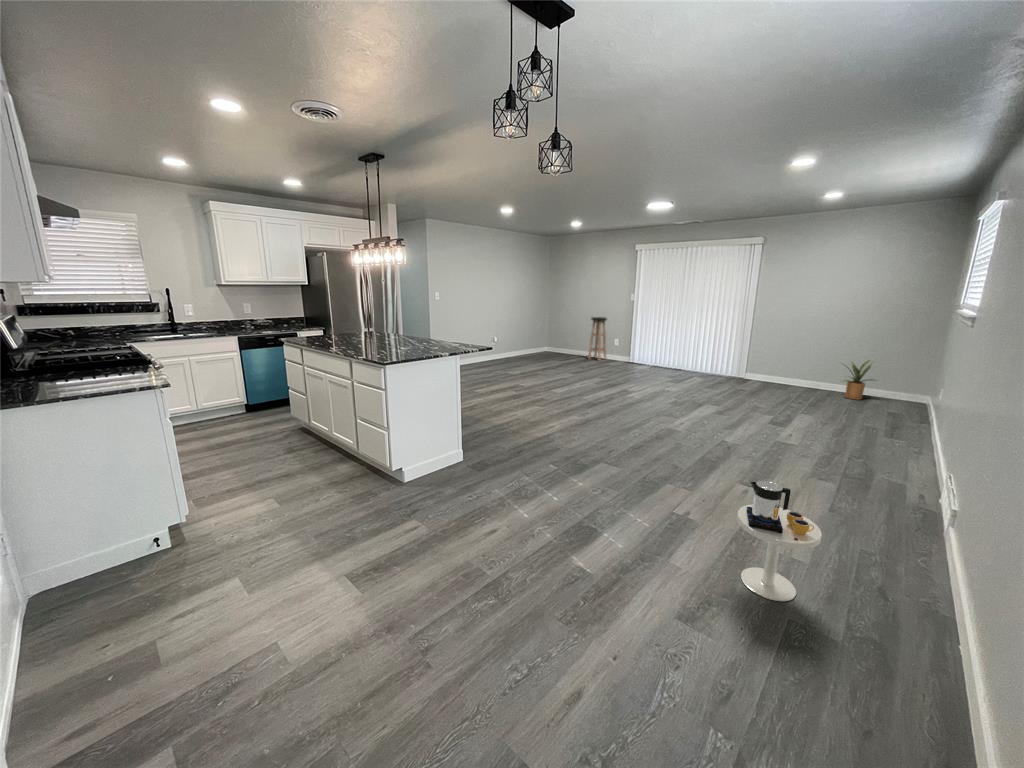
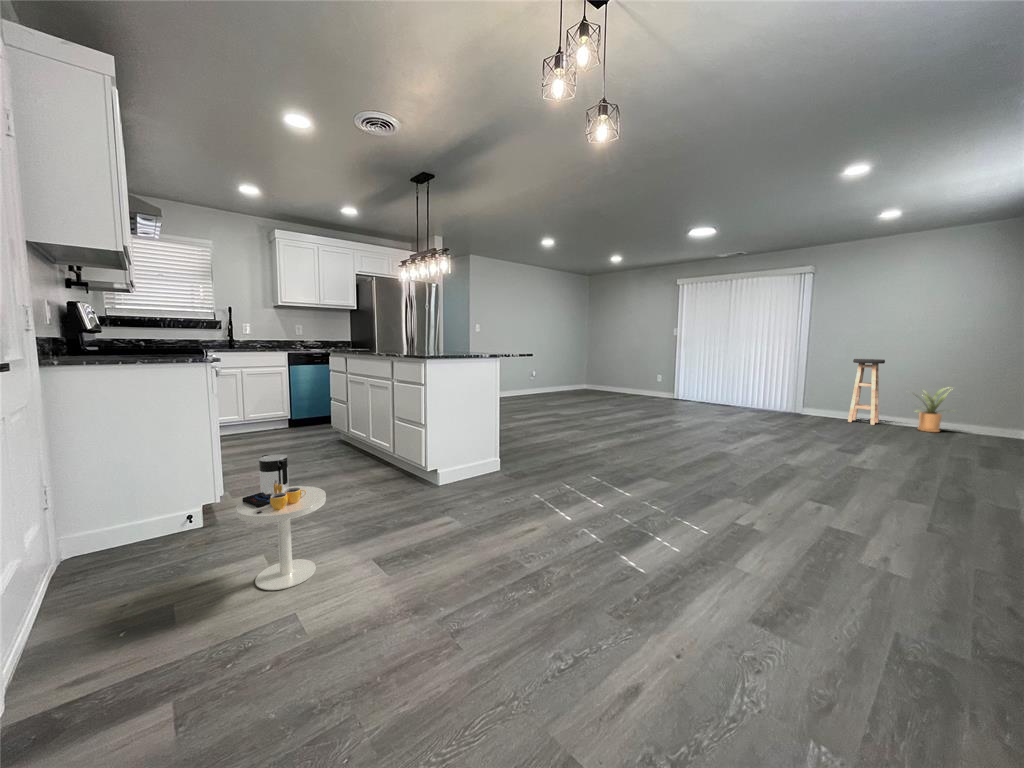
bar stool: present [588,317,607,360] -> present [848,359,885,425]
side table: present [737,480,822,601] -> present [236,454,326,590]

